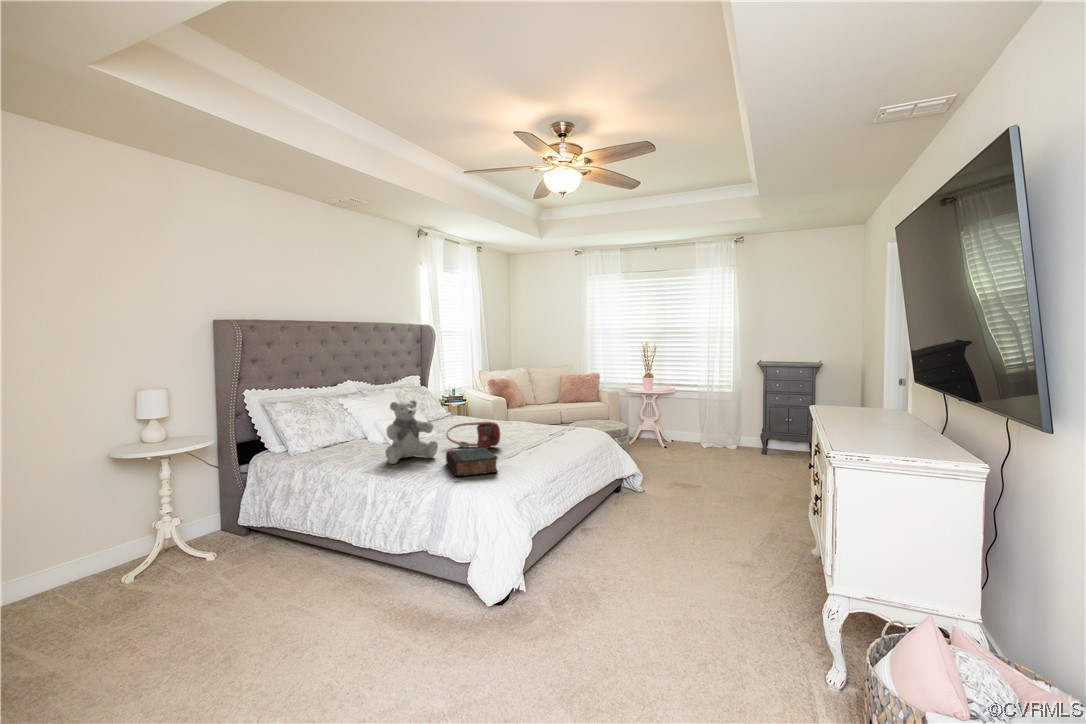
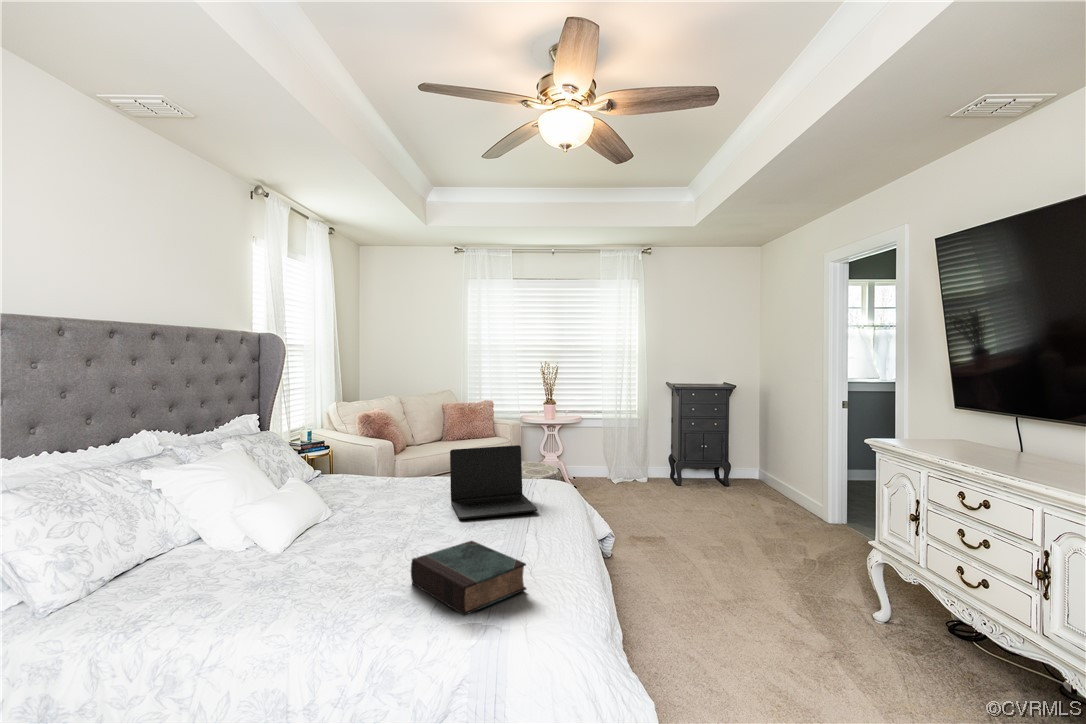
teddy bear: present [385,400,438,464] -> none [285,467,381,603]
laptop: none [502,400,555,443] -> present [450,445,537,519]
handbag: present [447,422,500,448] -> none [376,490,470,539]

